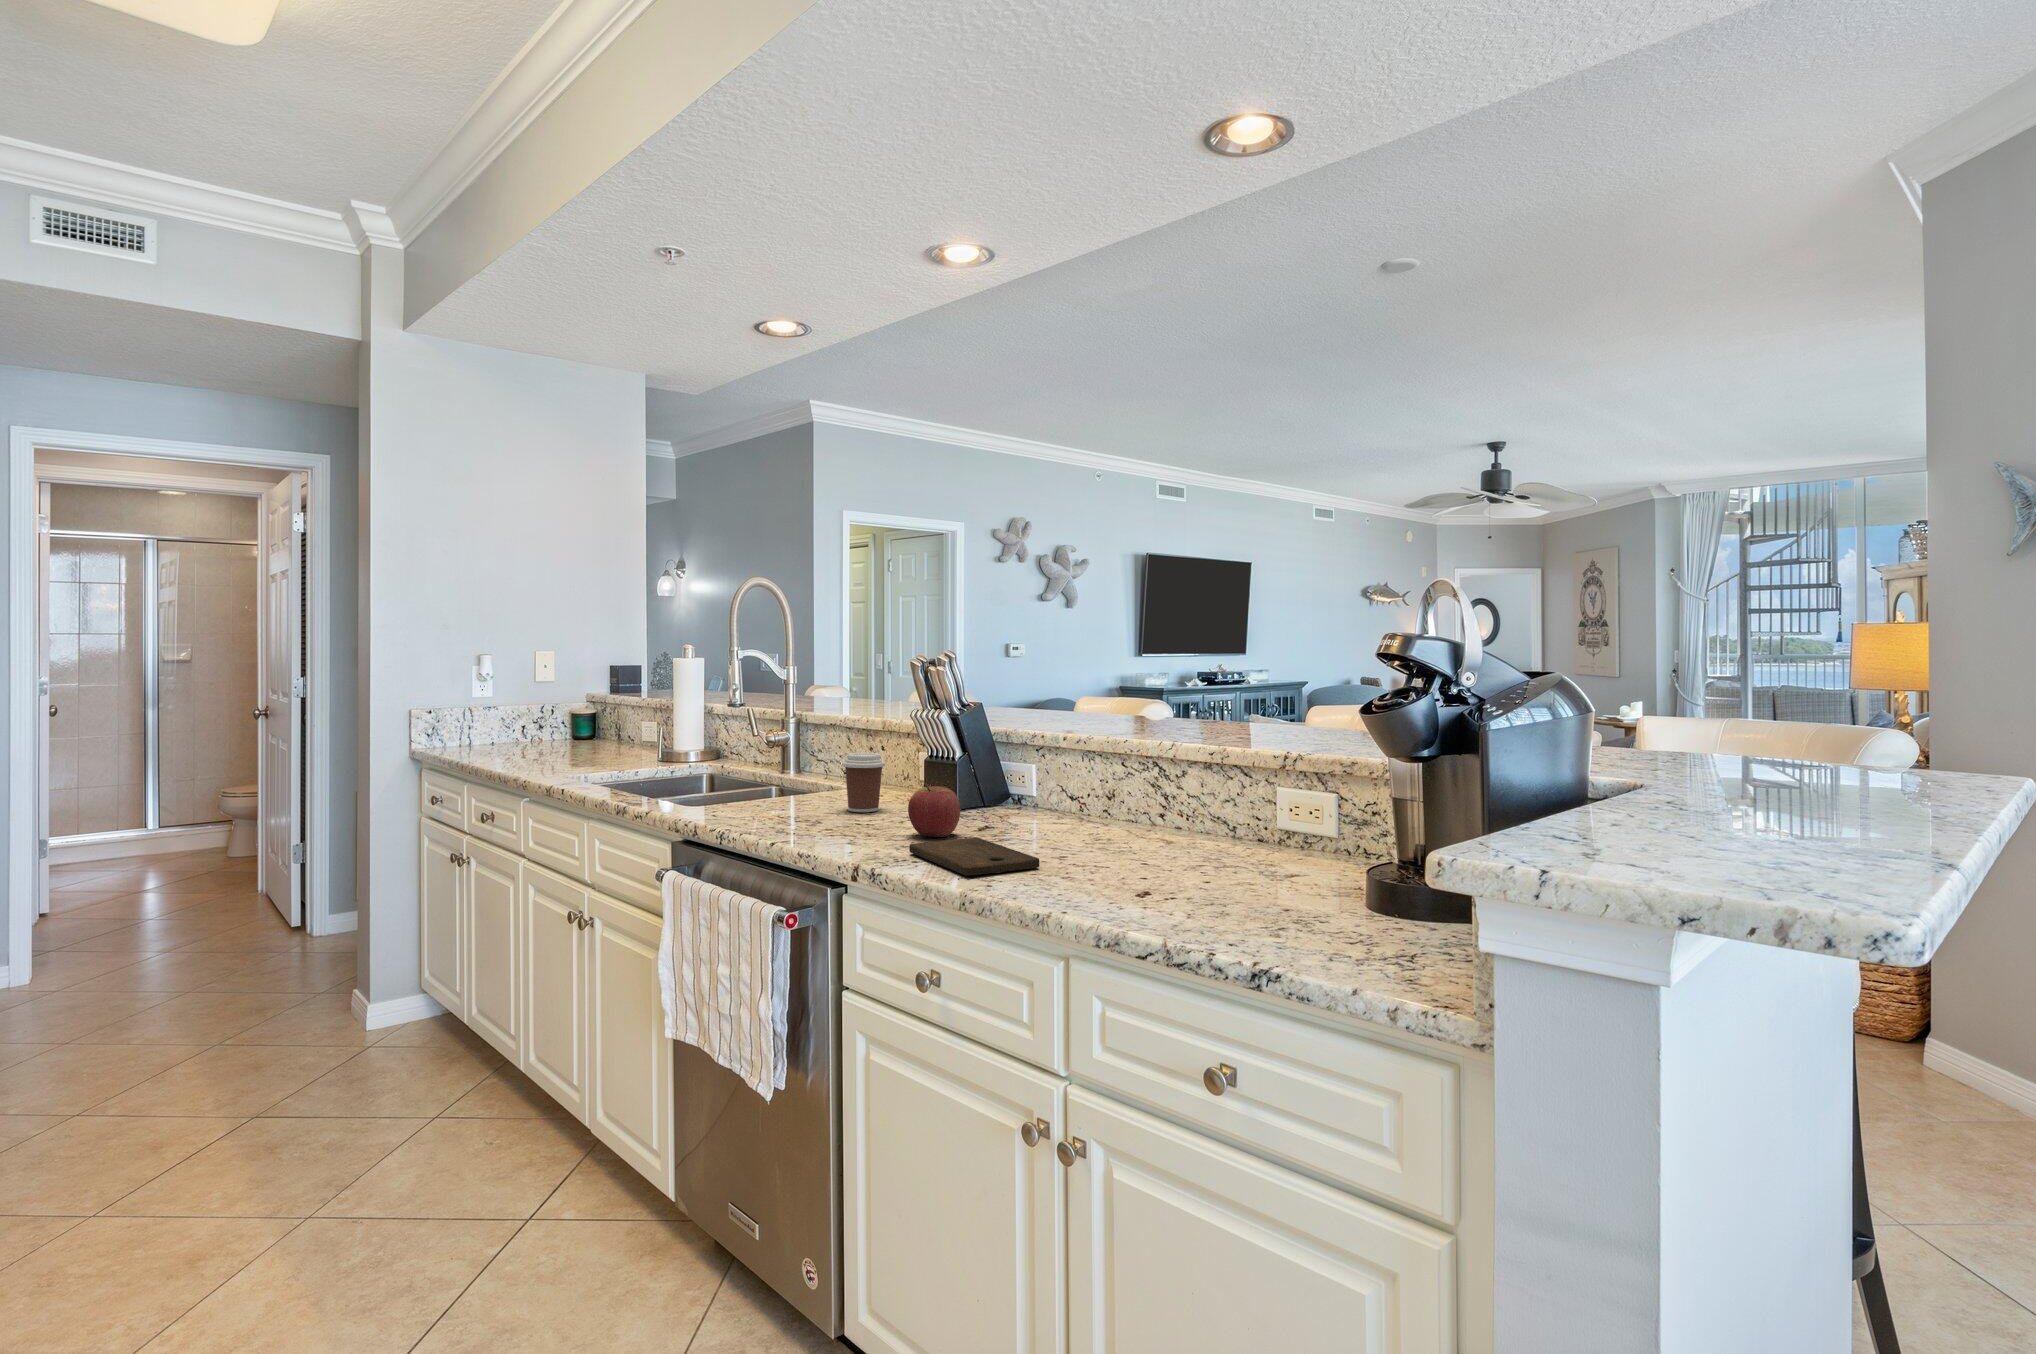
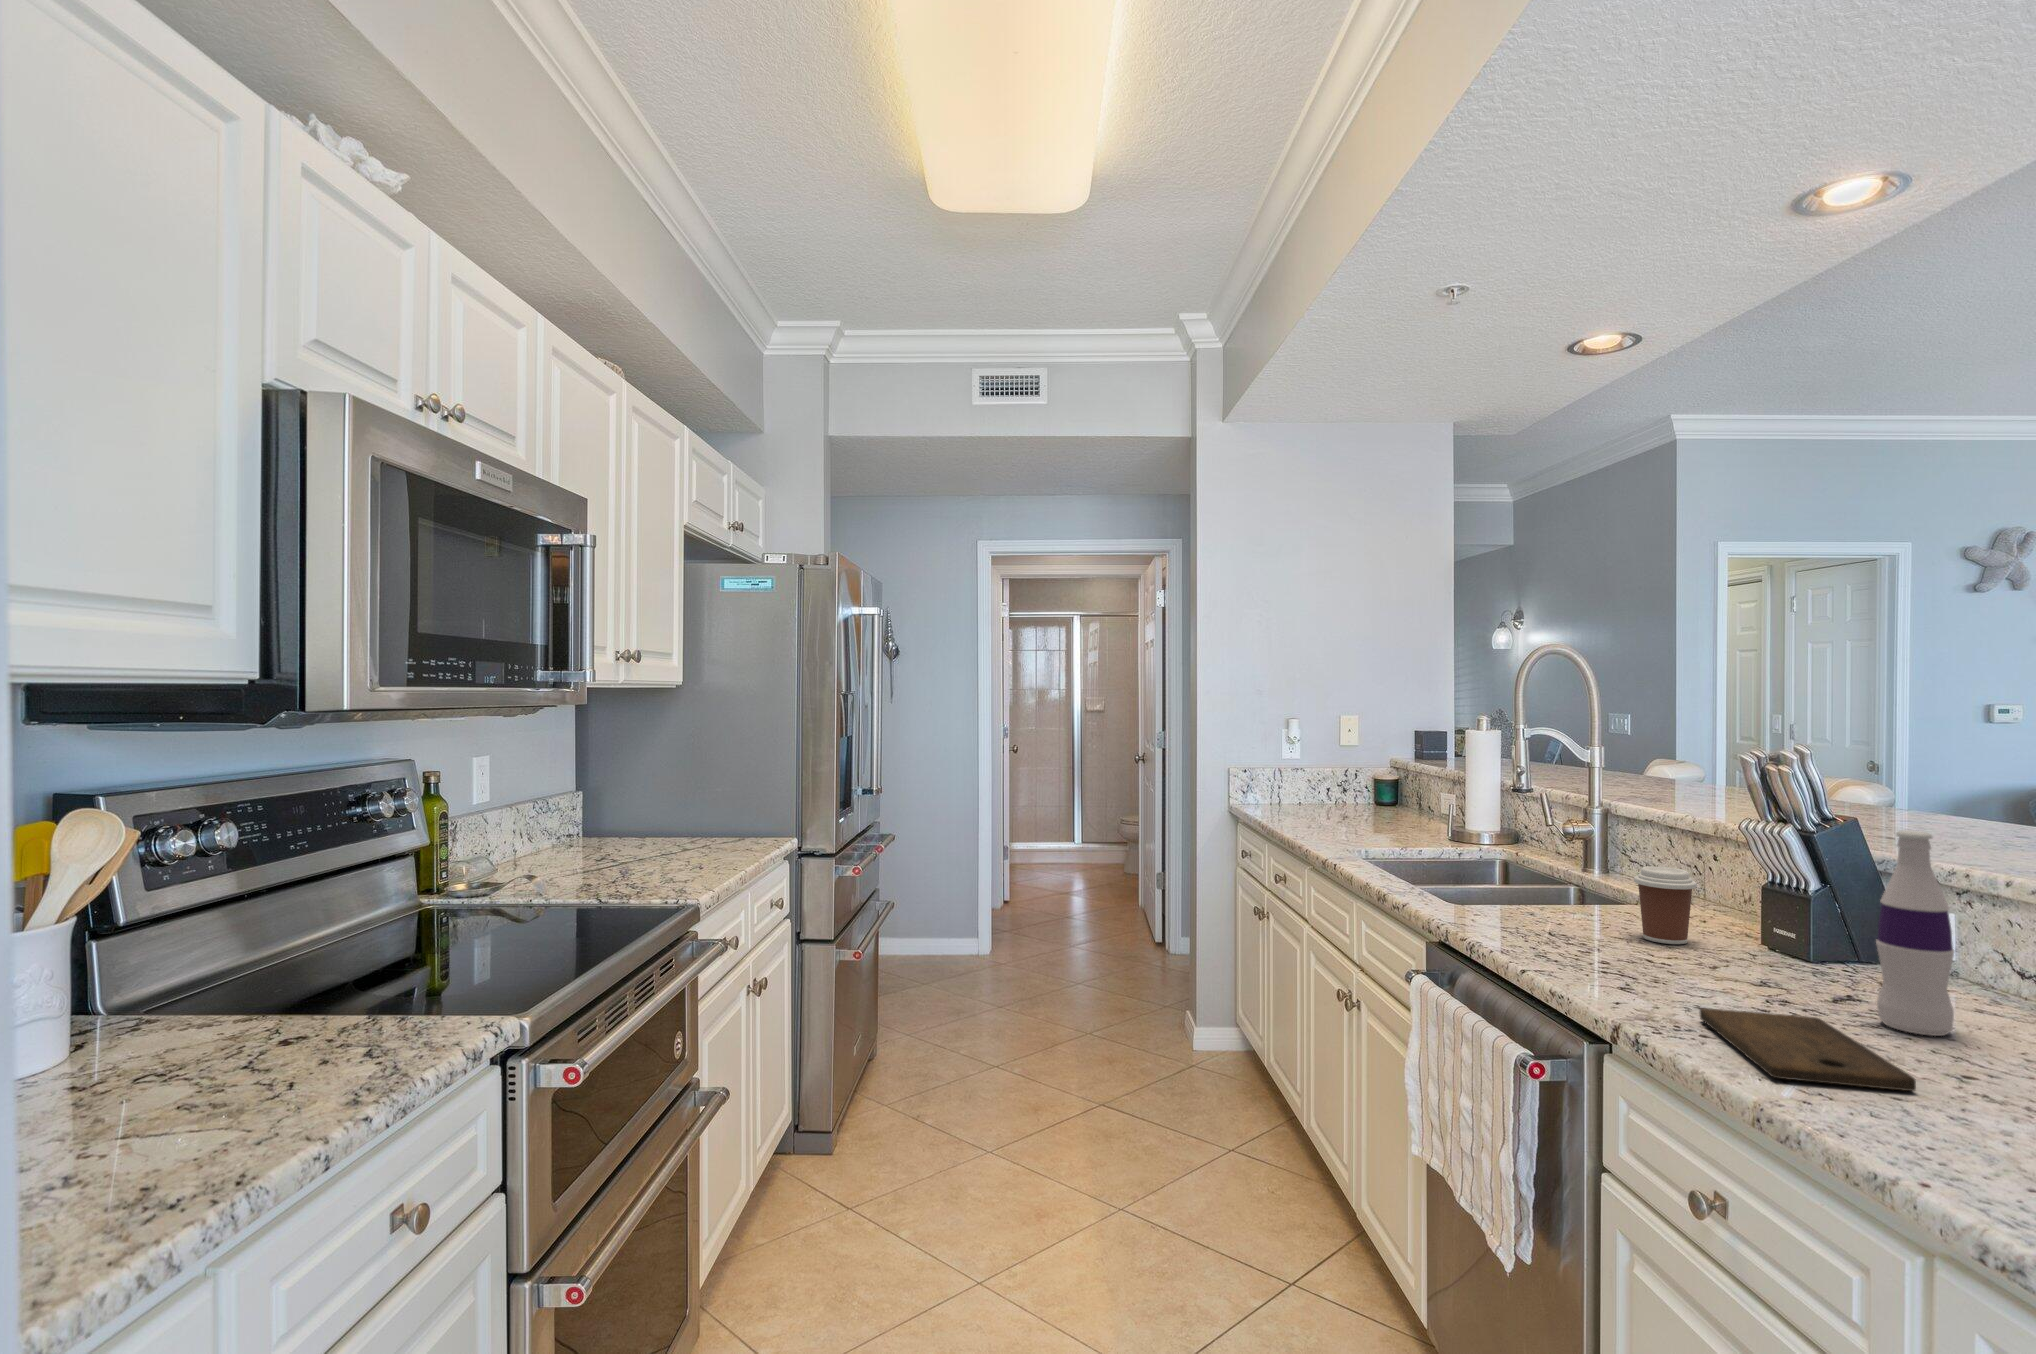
bottle: none [1005,702,1044,839] -> present [1876,830,1954,1036]
apple: present [908,783,960,837] -> none [1711,926,1797,1003]

